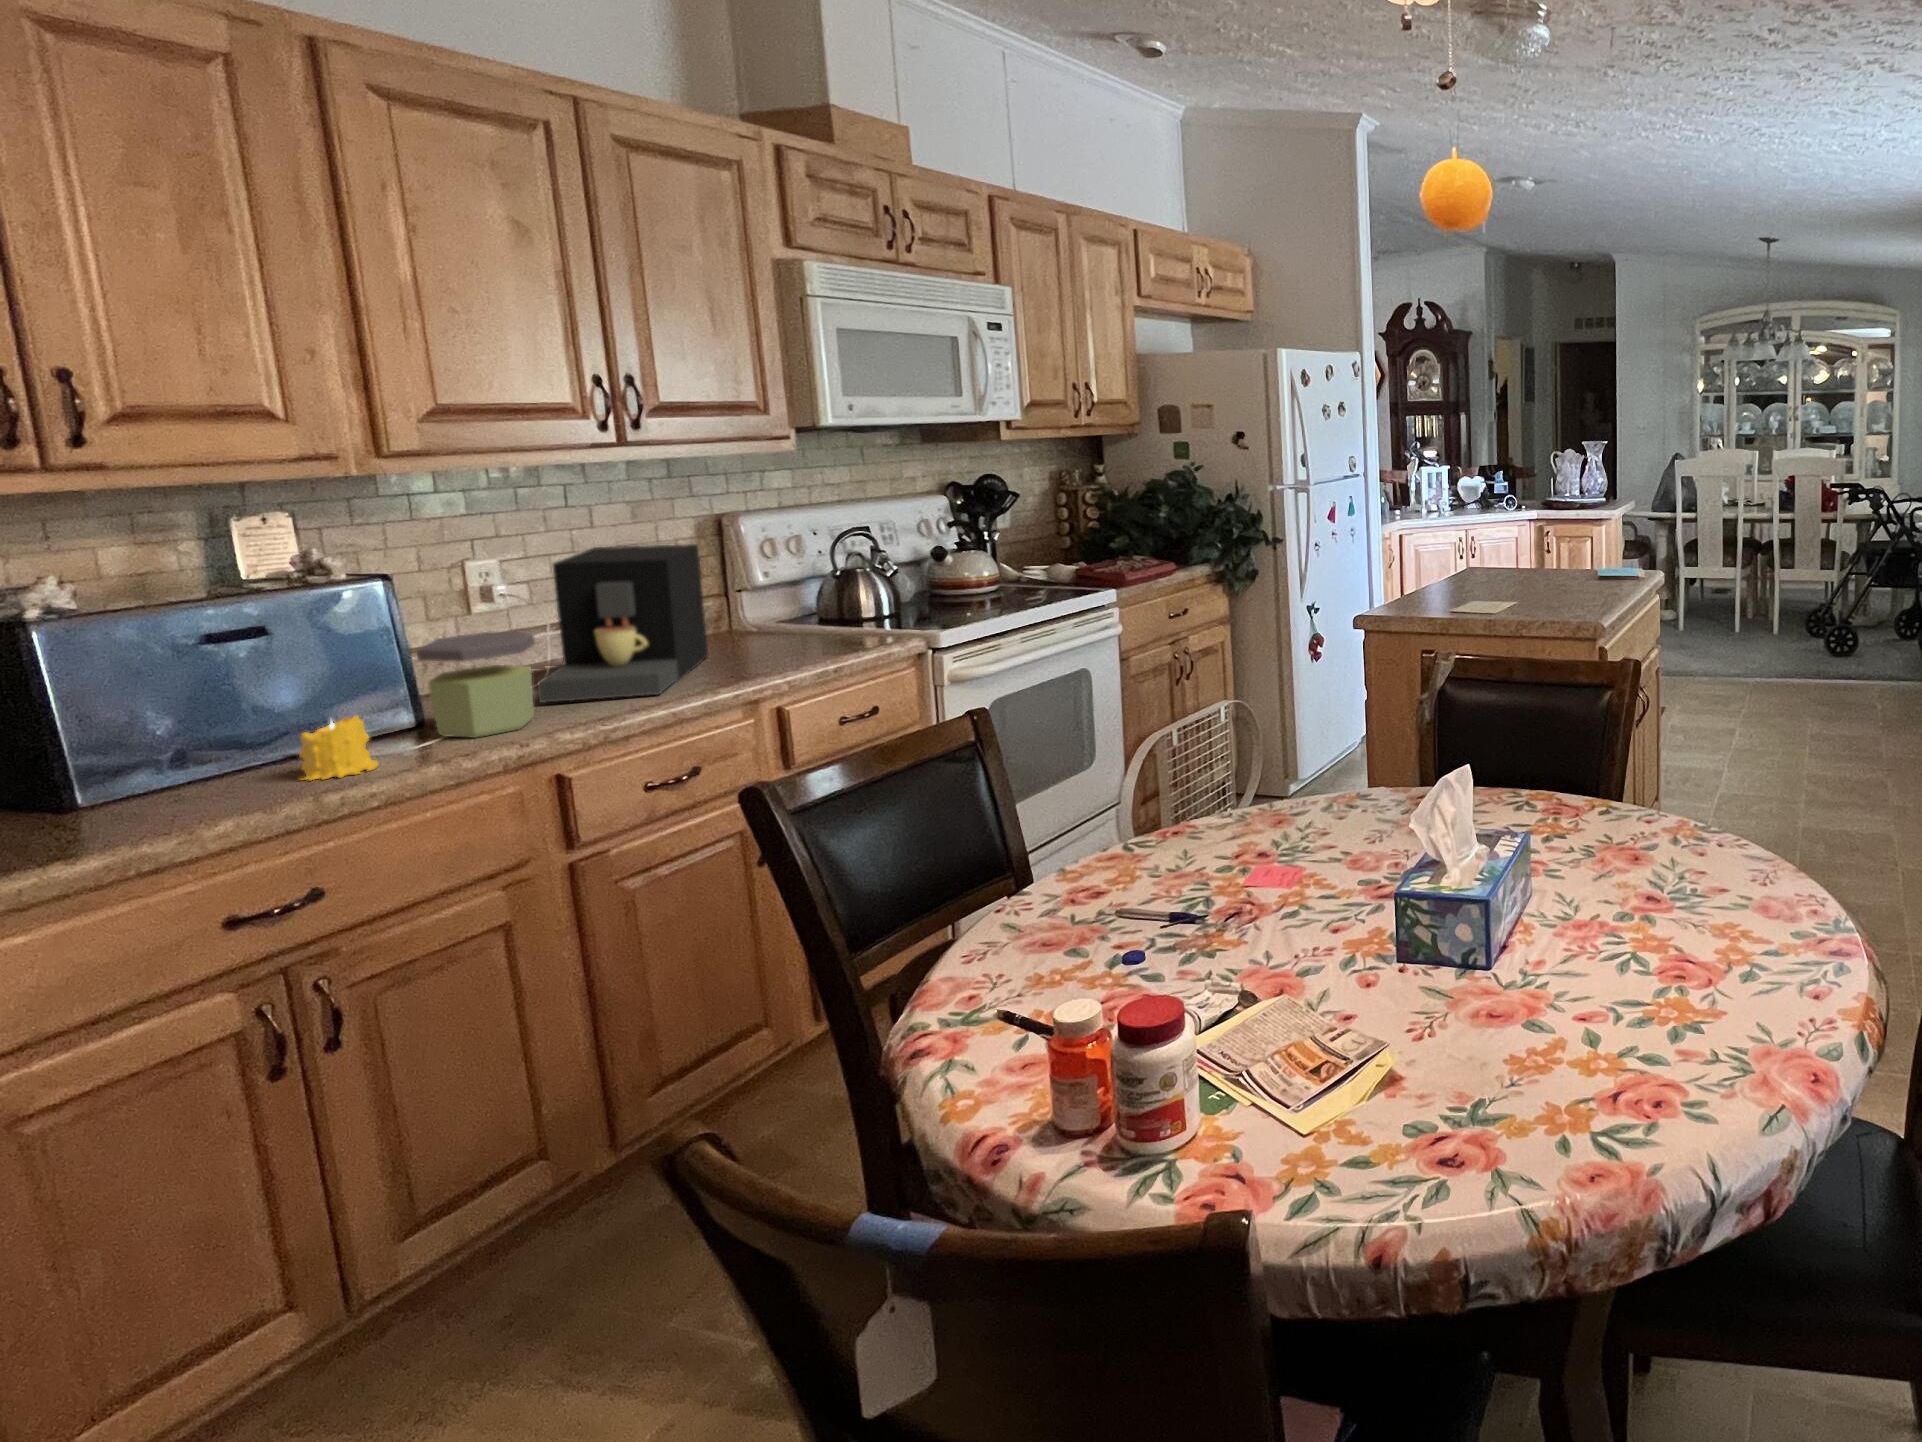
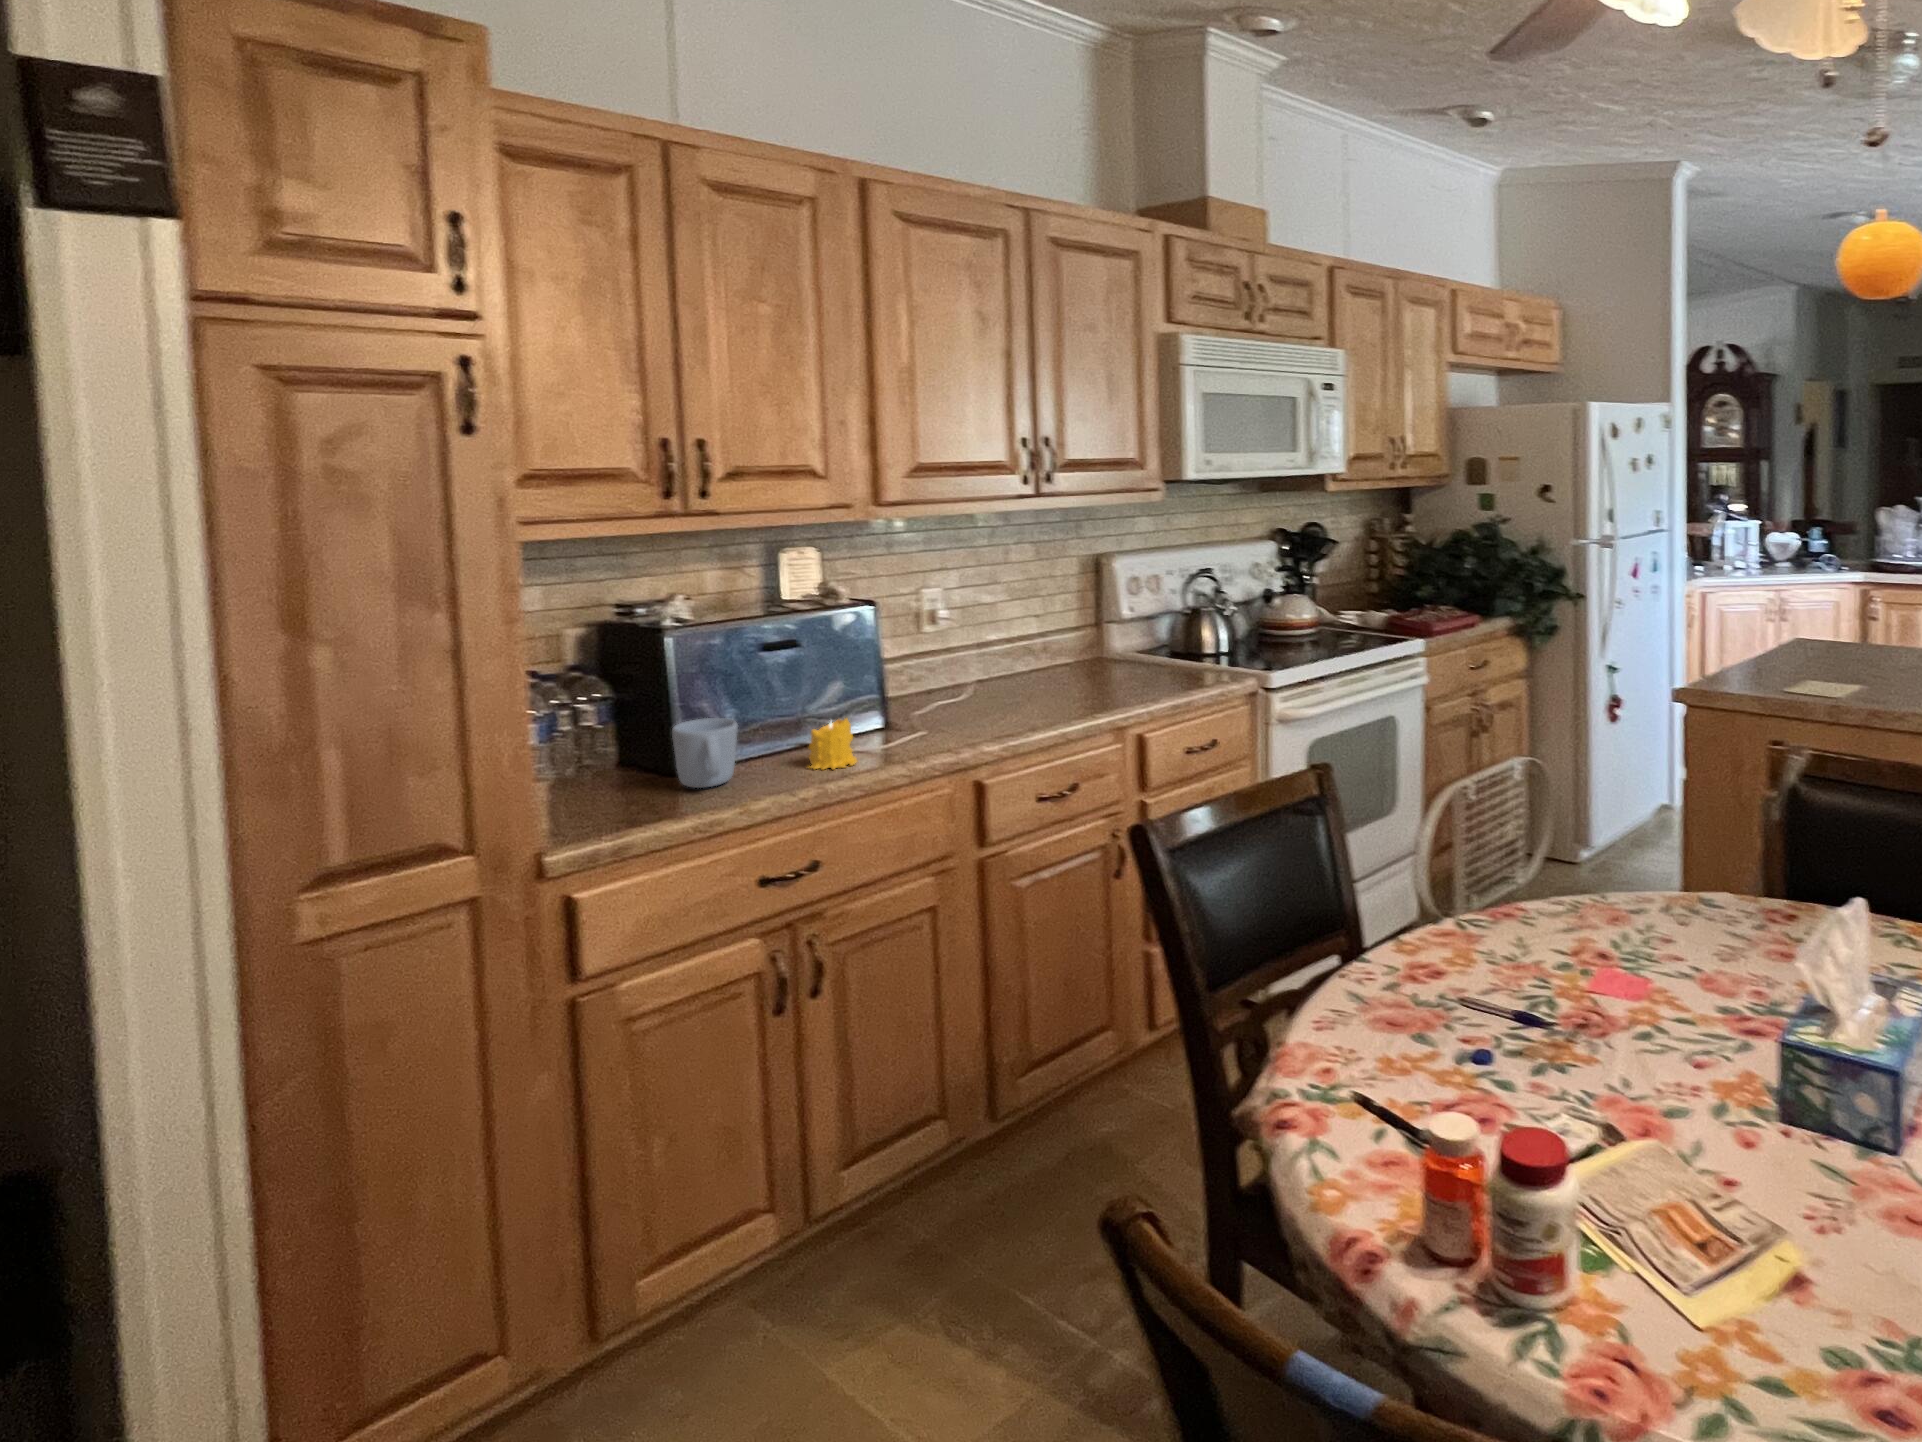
coffee maker: present [537,544,708,702] -> none [961,582,1081,717]
jar: present [417,631,535,737] -> none [887,653,965,744]
mug: none [58,730,175,821] -> present [672,718,738,788]

